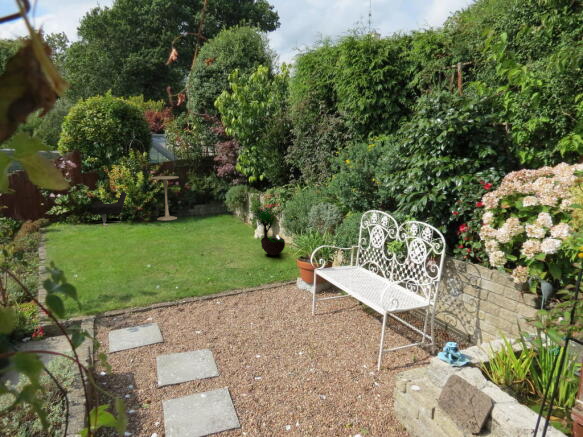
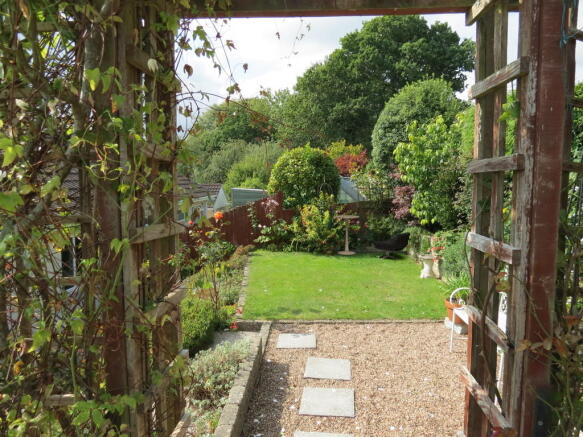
lounge chair: present [92,192,127,225] -> present [373,232,410,259]
potted tree: present [253,207,285,255] -> none [414,245,444,295]

